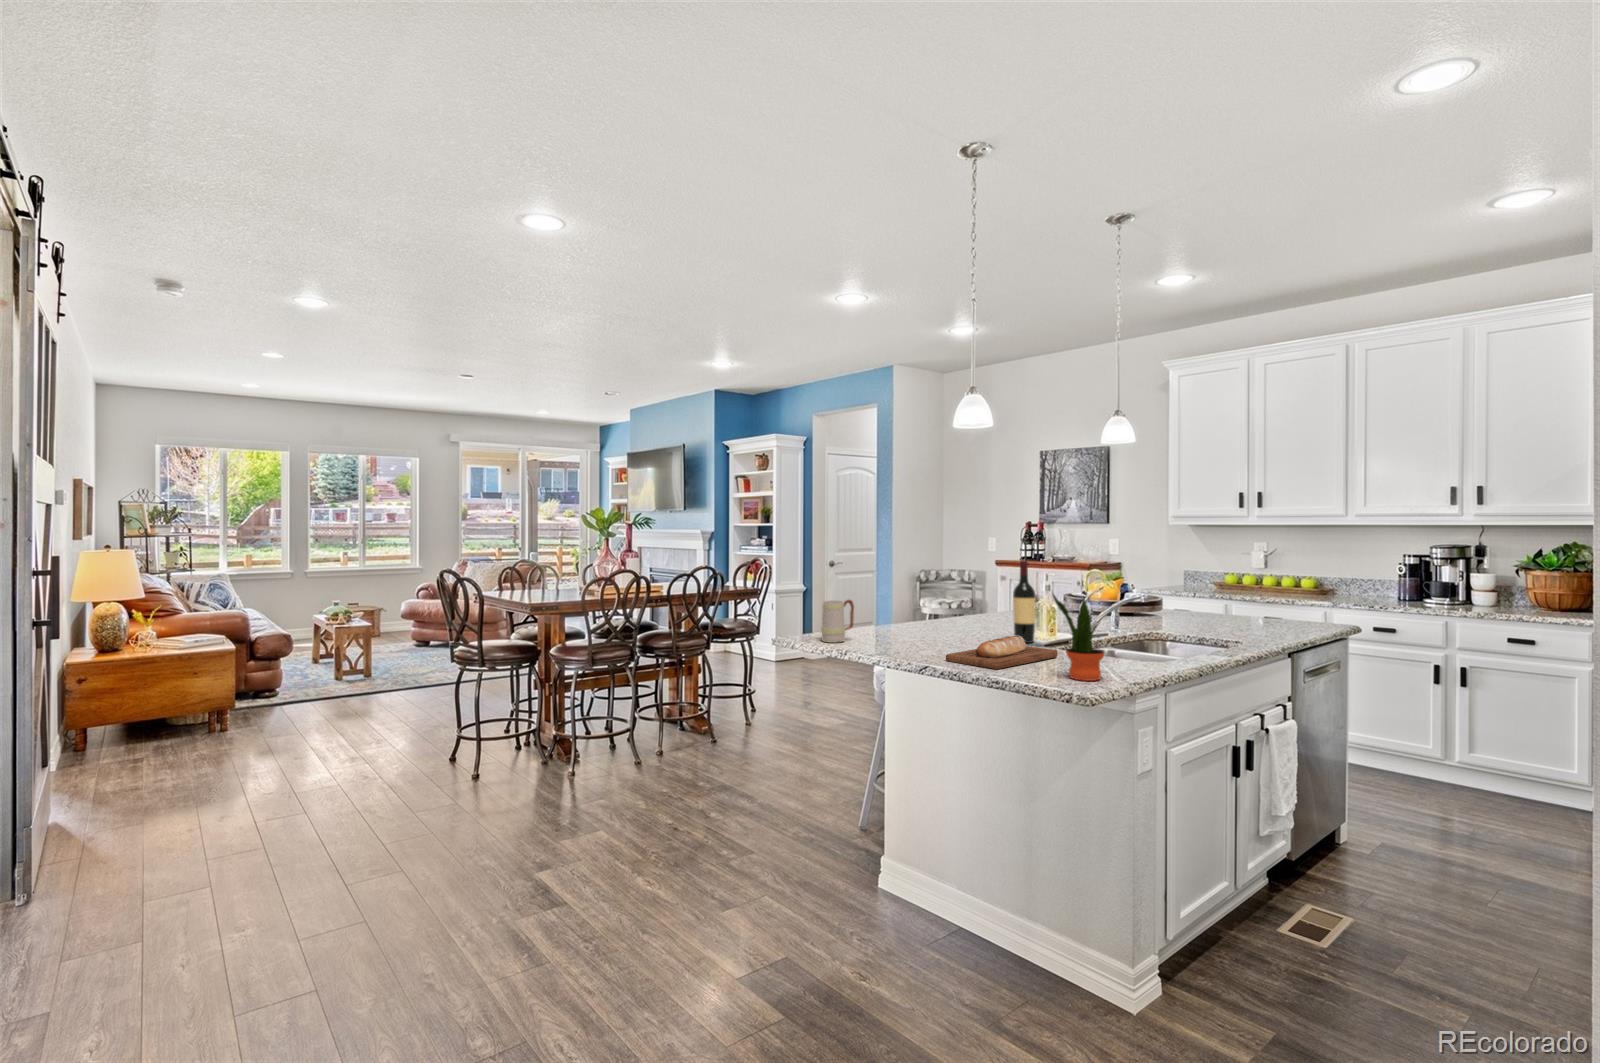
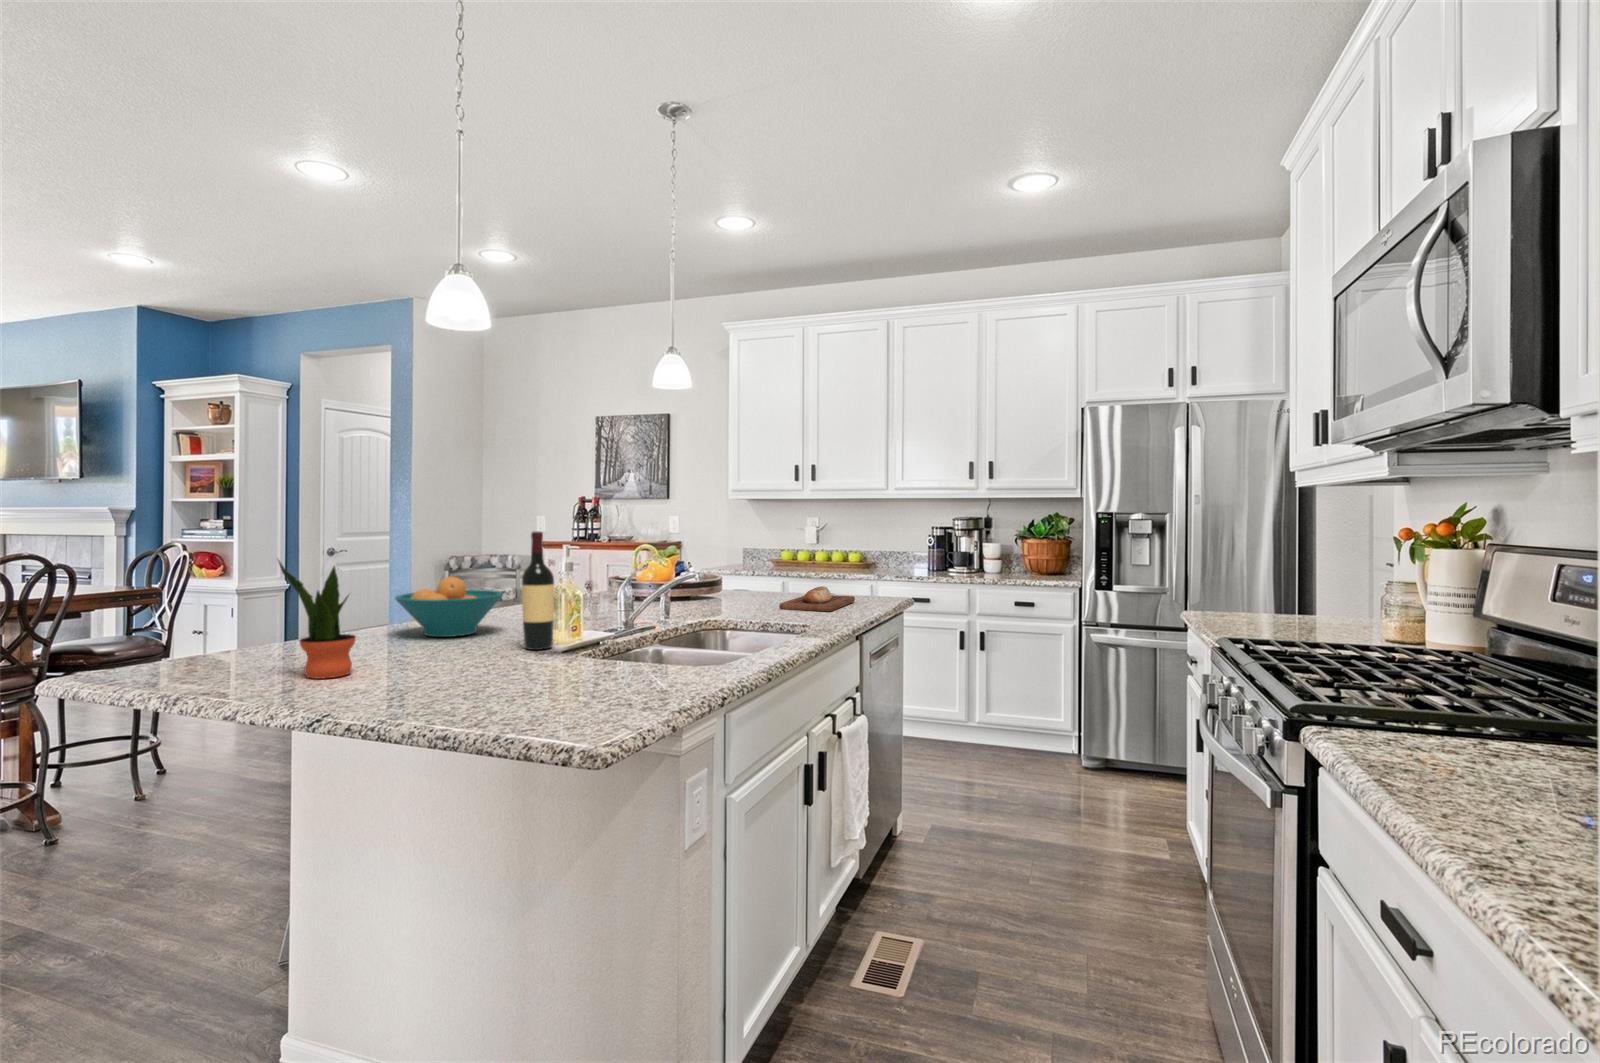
fruit bowl: none [926,590,995,631] -> present [395,577,503,637]
potted plant: present [1053,594,1104,681] -> present [279,561,356,679]
mug: present [821,600,854,643] -> none [169,600,241,678]
bread loaf: present [946,636,1058,669] -> present [779,586,855,611]

